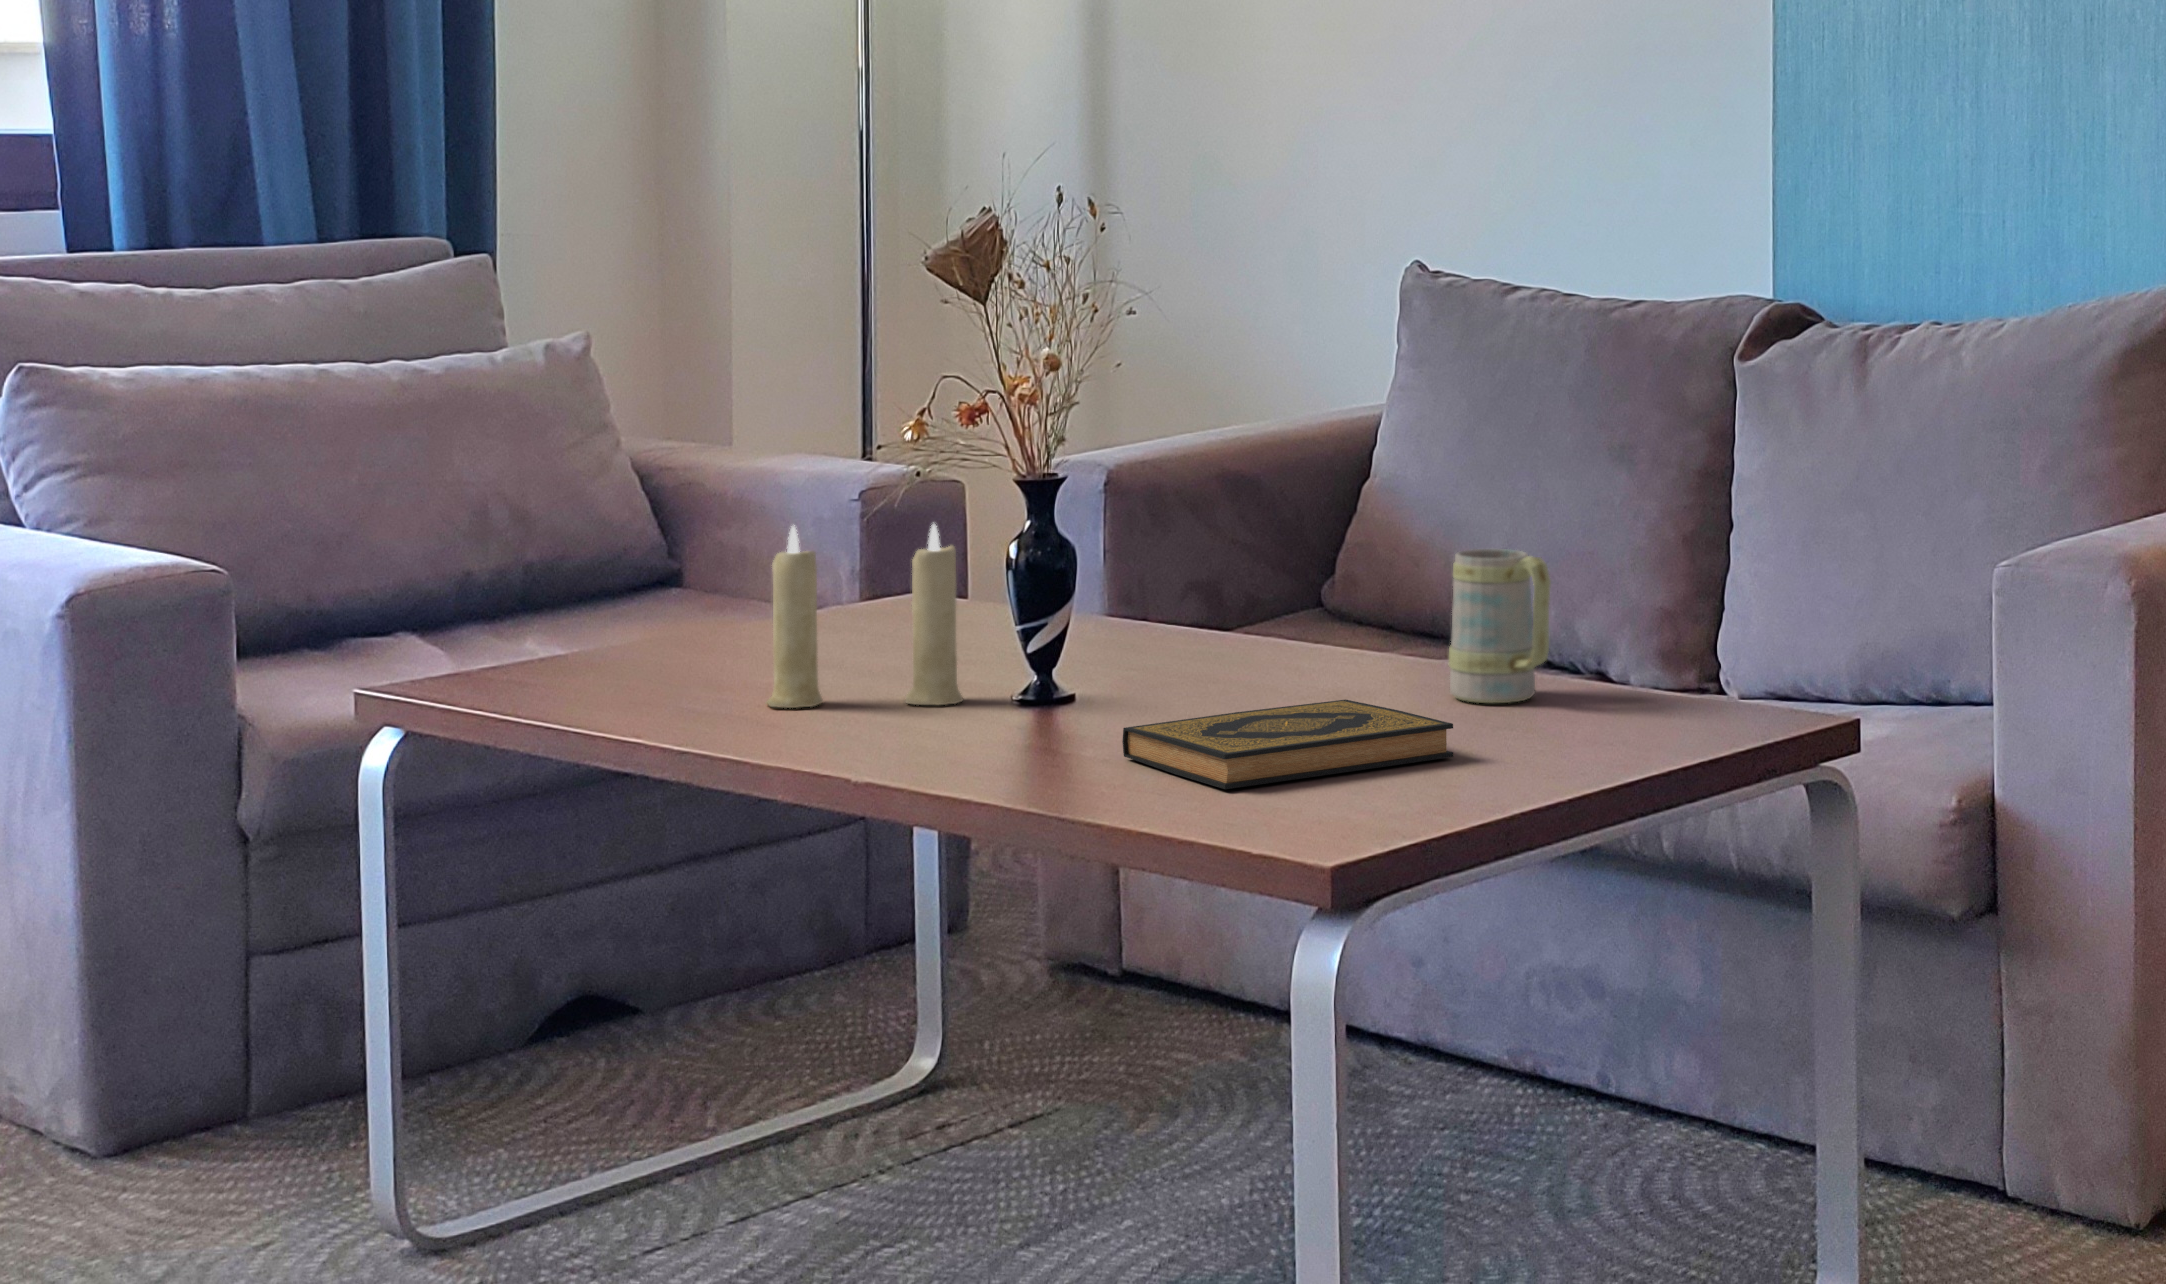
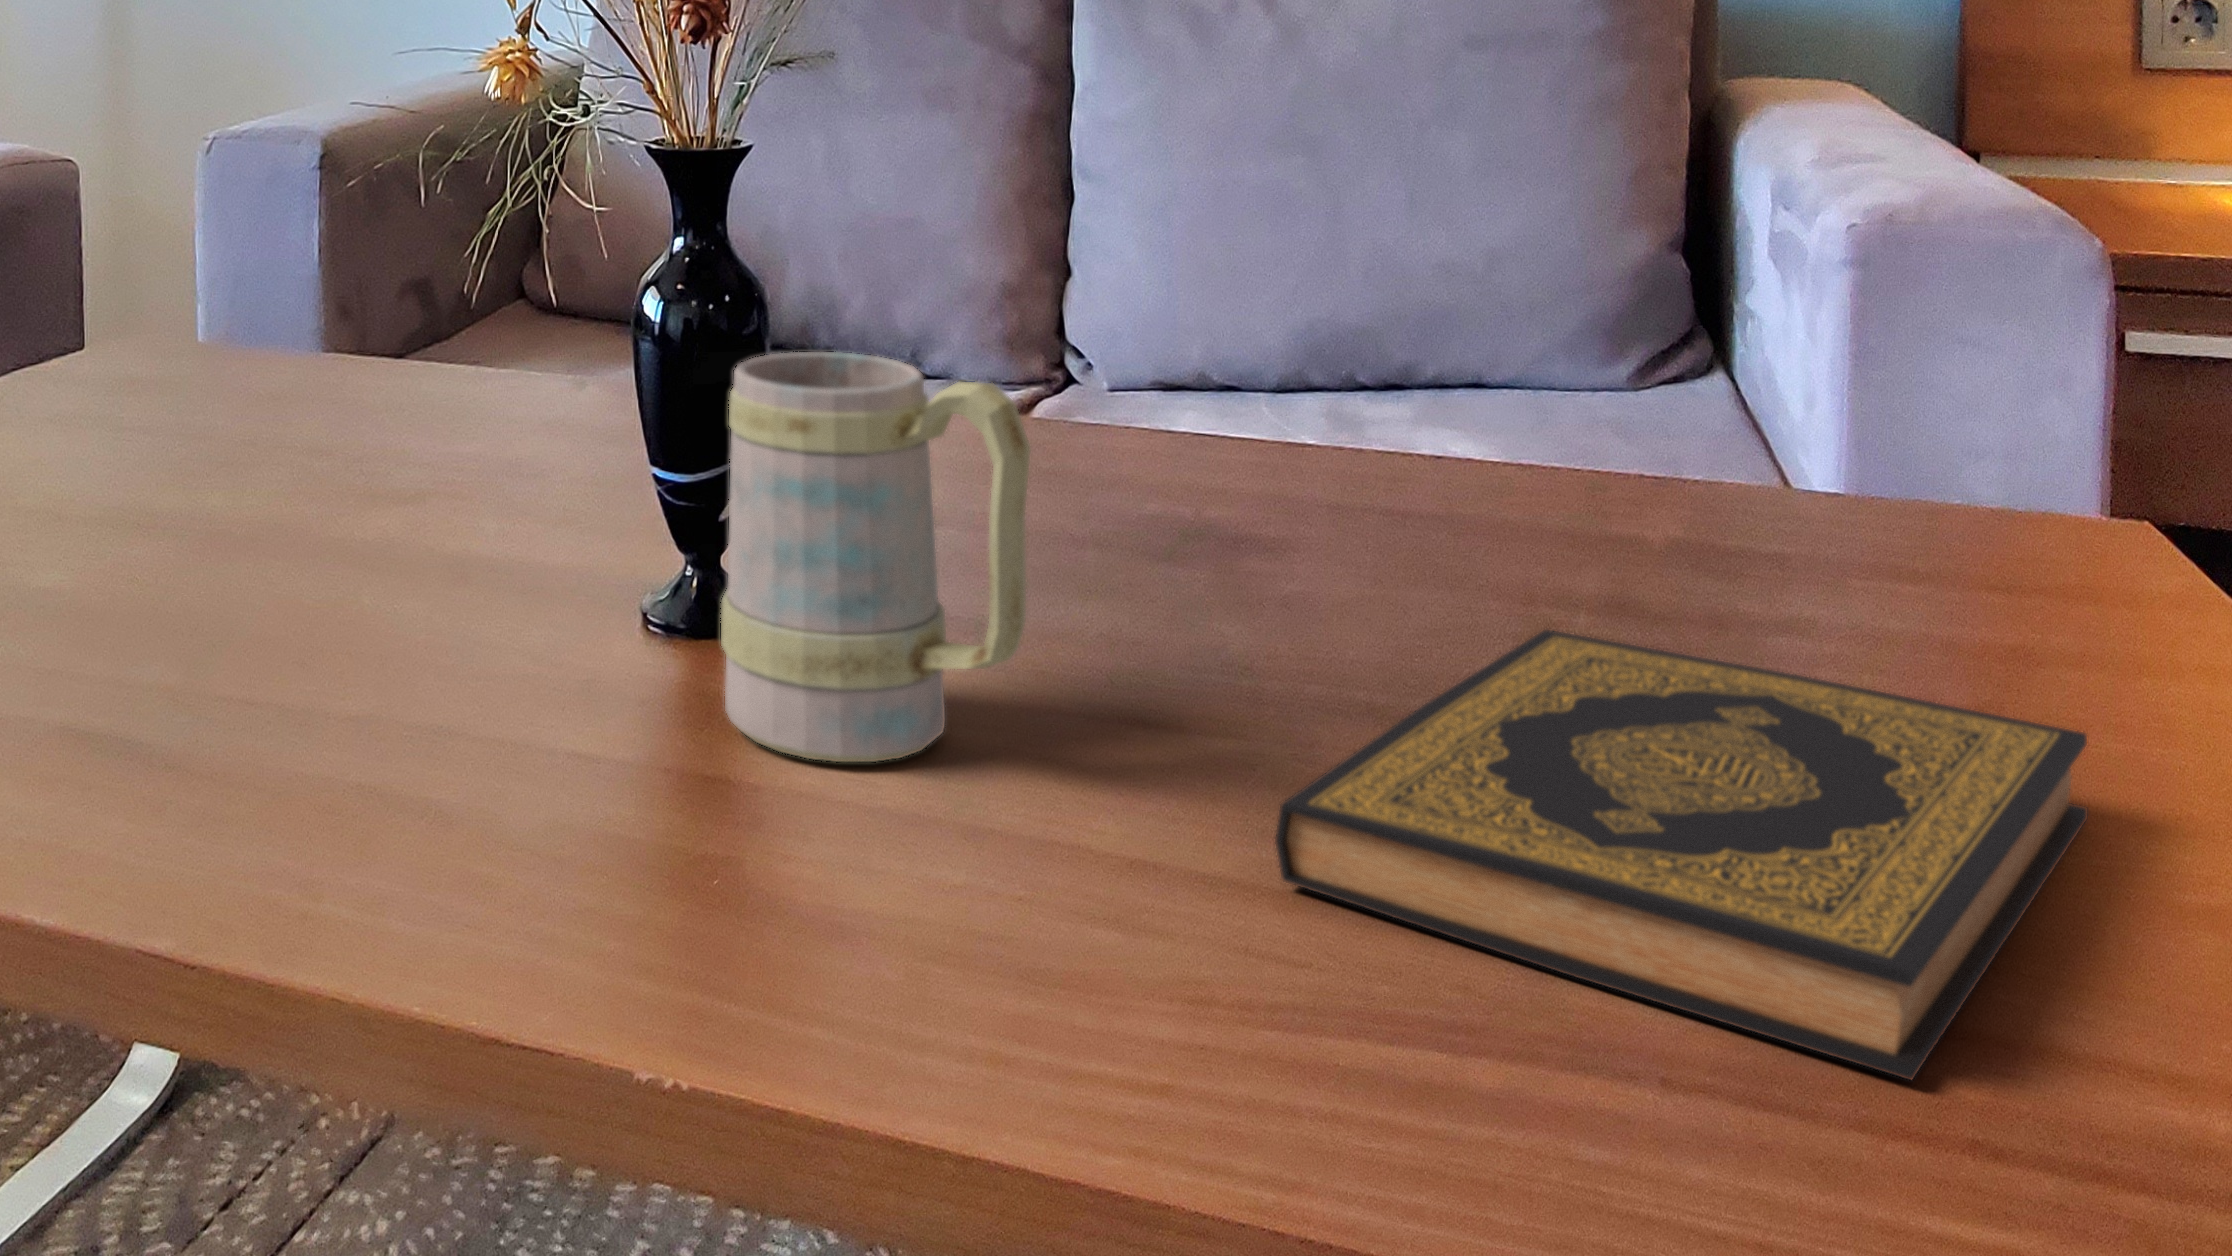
candle: present [766,524,963,708] -> none [112,232,547,694]
mug: present [1449,549,1551,703] -> present [721,352,1030,762]

